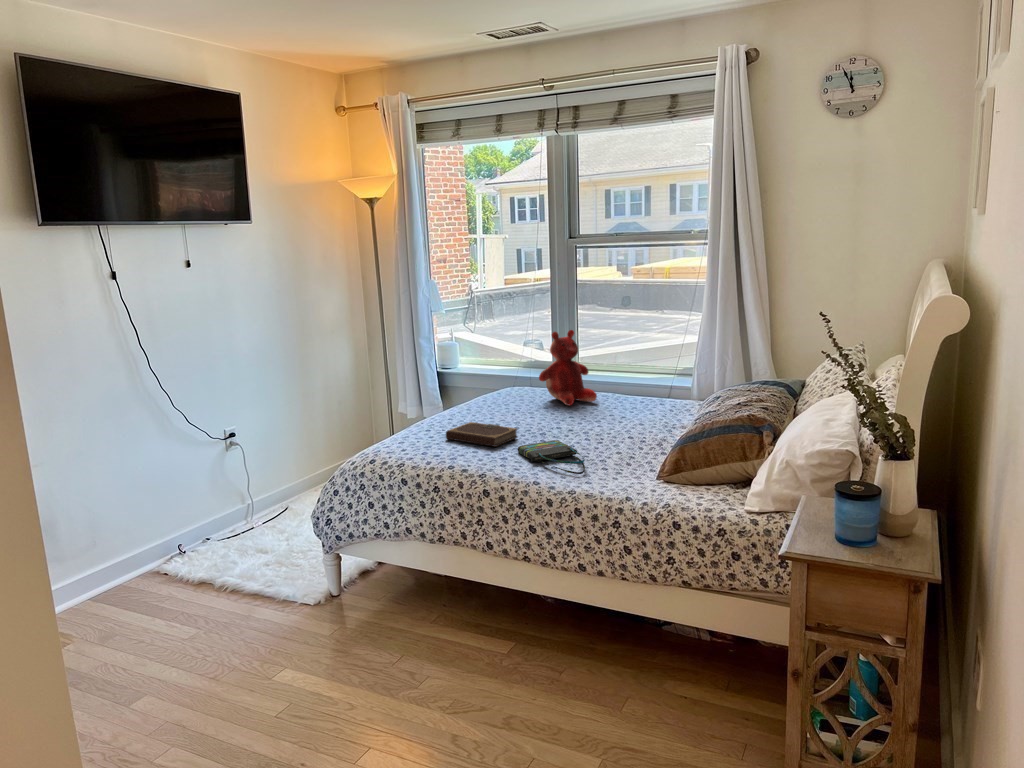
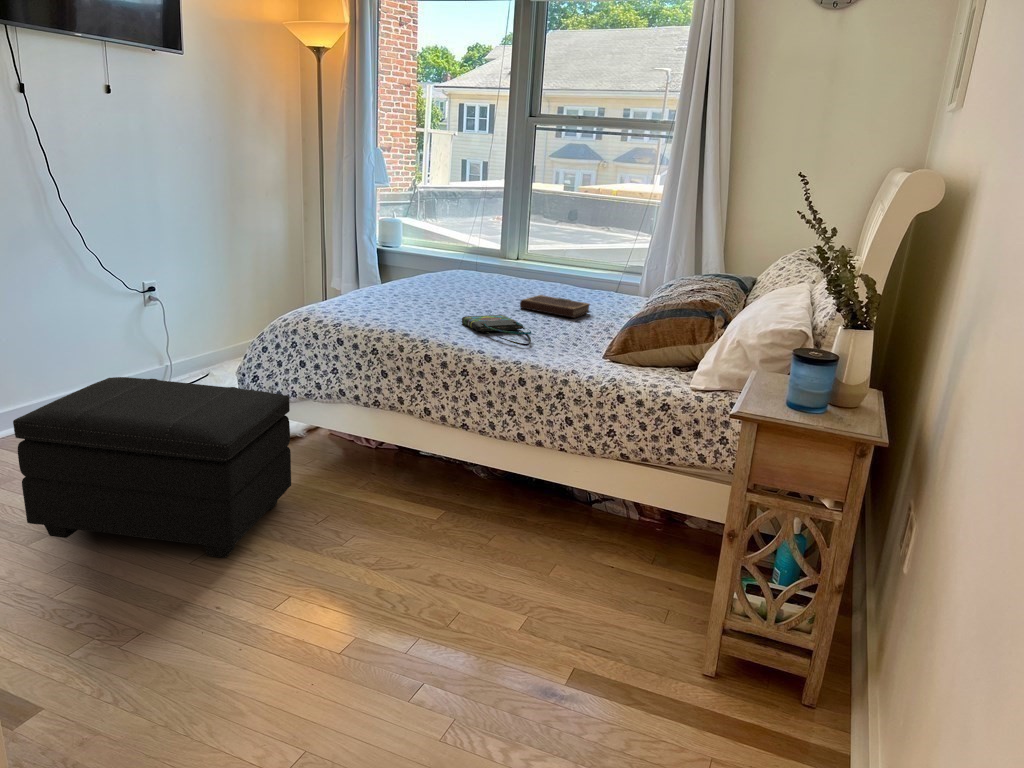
teddy bear: present [539,330,597,405] -> none [485,212,543,289]
notebook: present [446,422,518,447] -> present [520,295,590,318]
footstool: none [113,533,366,709] -> present [13,377,291,558]

